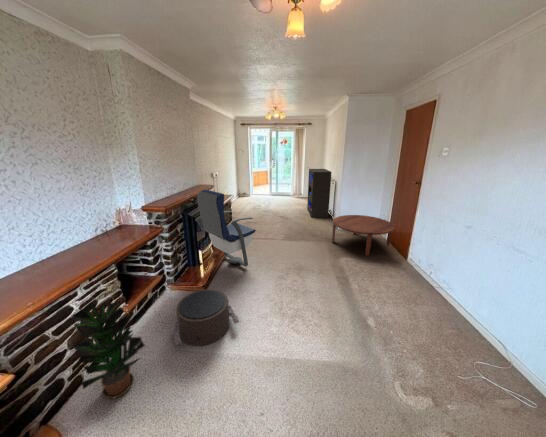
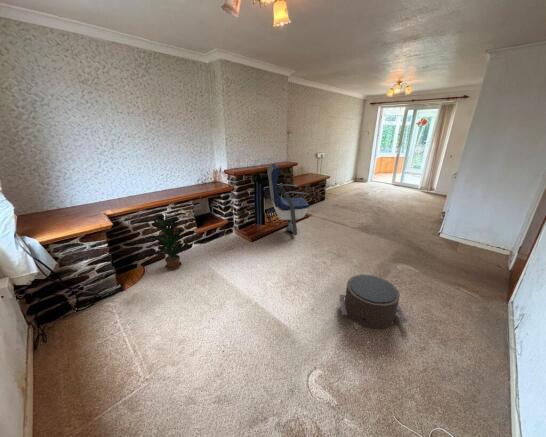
bookshelf: present [307,169,331,218] -> none [414,157,456,219]
coffee table: present [332,215,395,256] -> none [406,216,499,267]
pouf: present [172,289,239,346] -> present [340,275,407,329]

